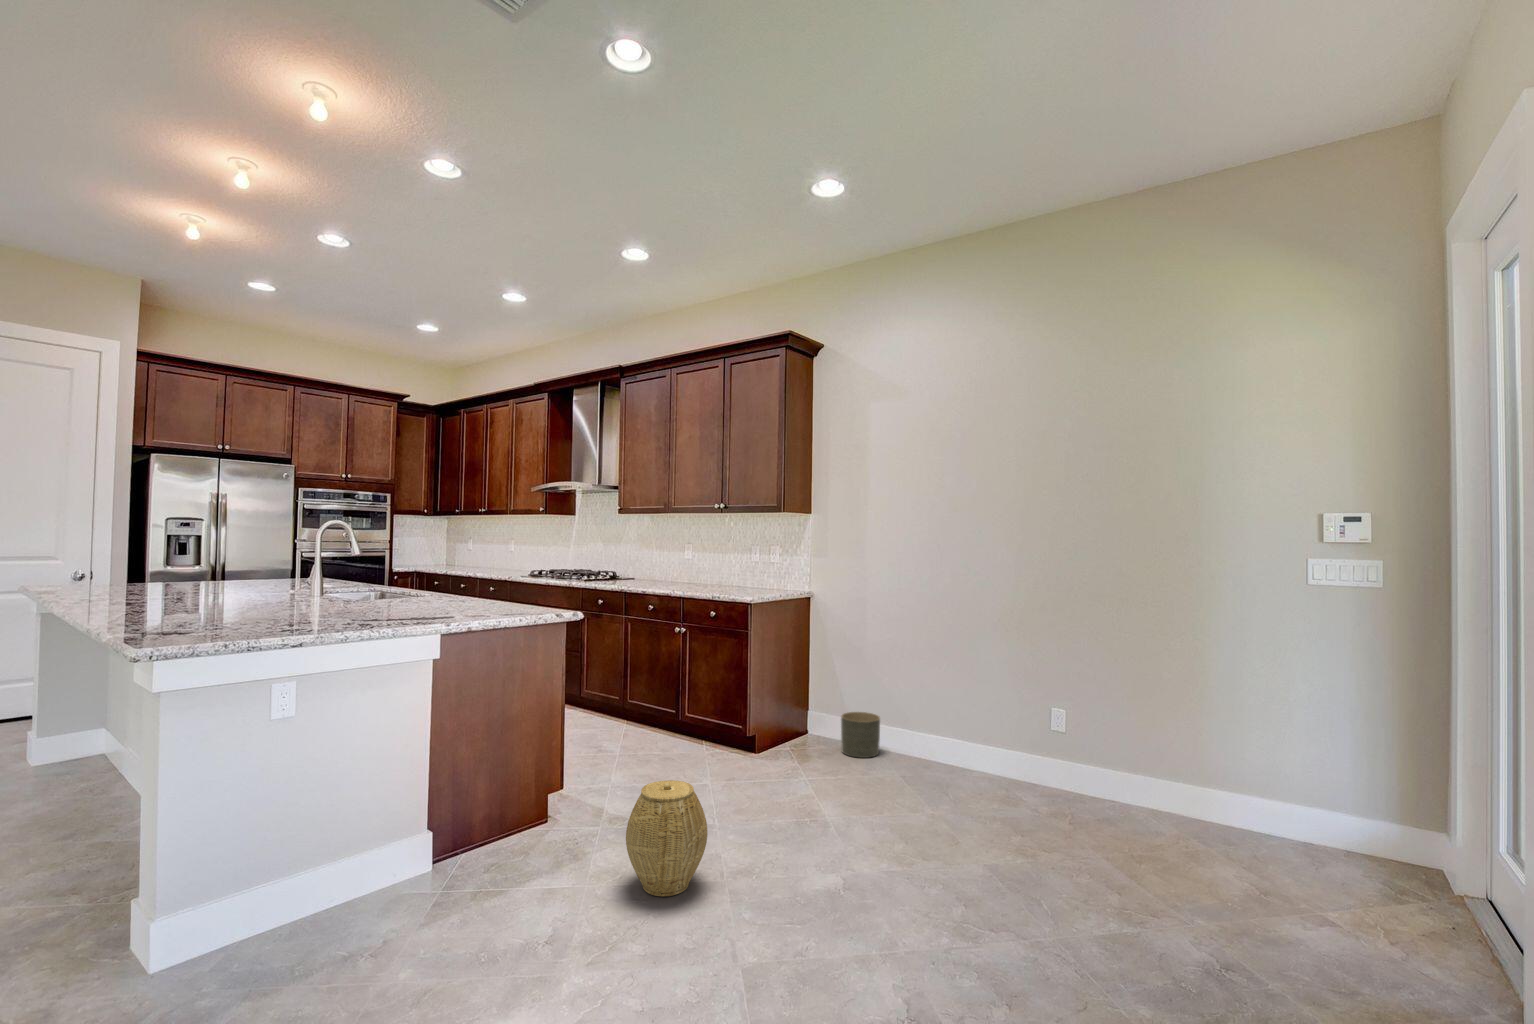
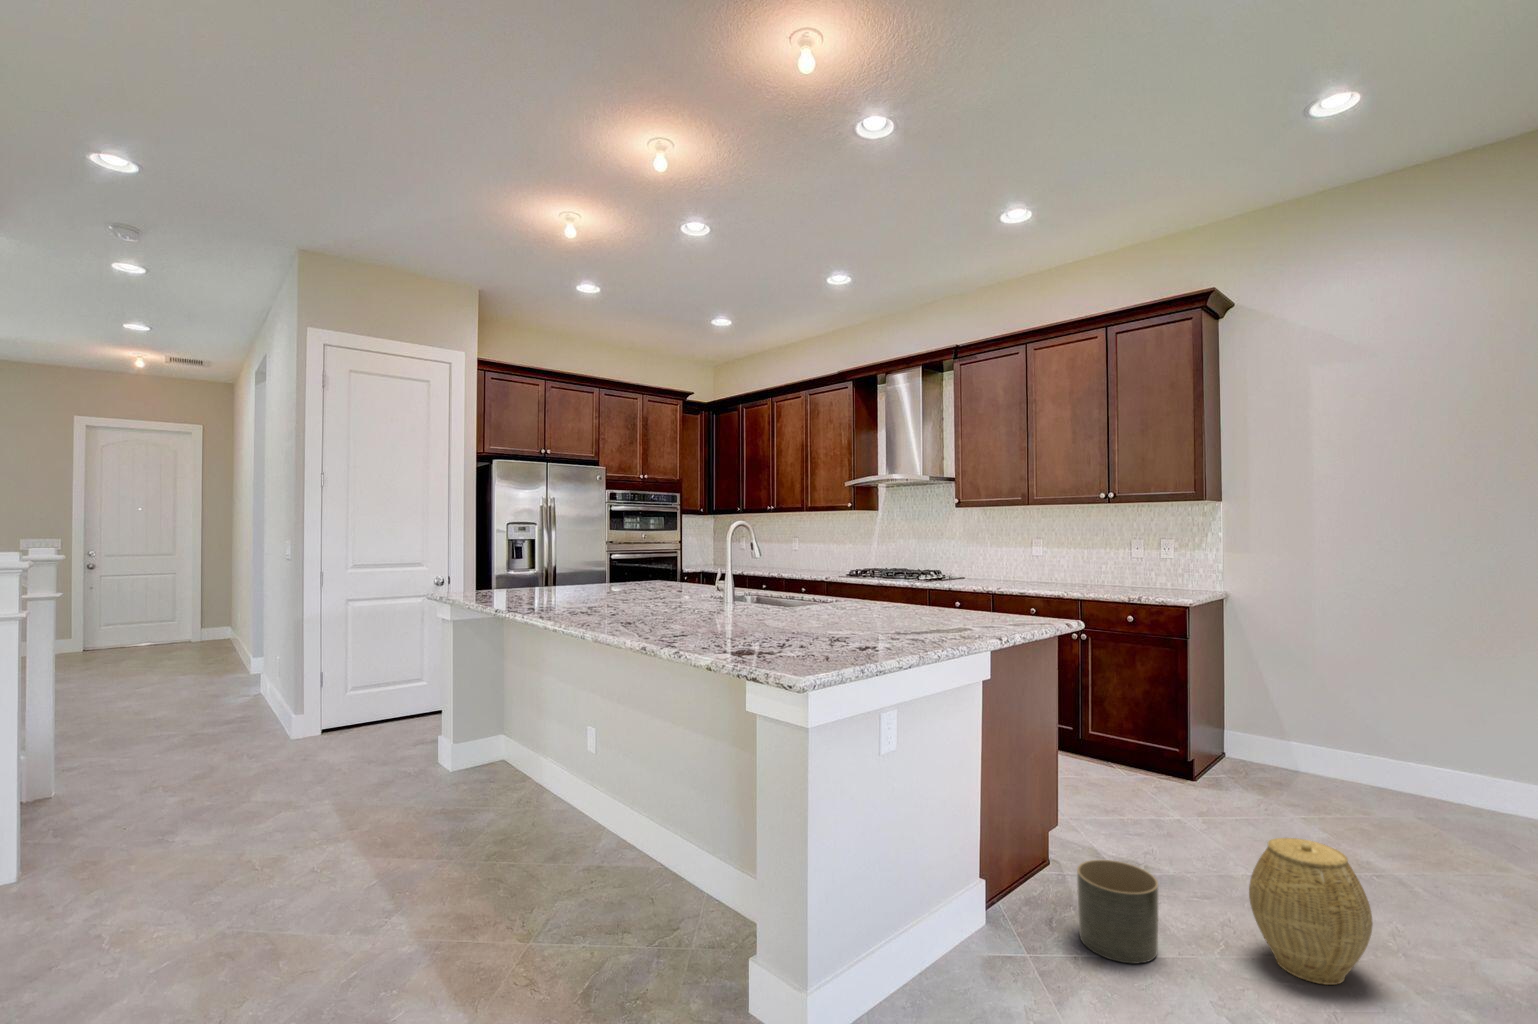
planter: present [841,712,880,758] -> present [1077,860,1158,963]

